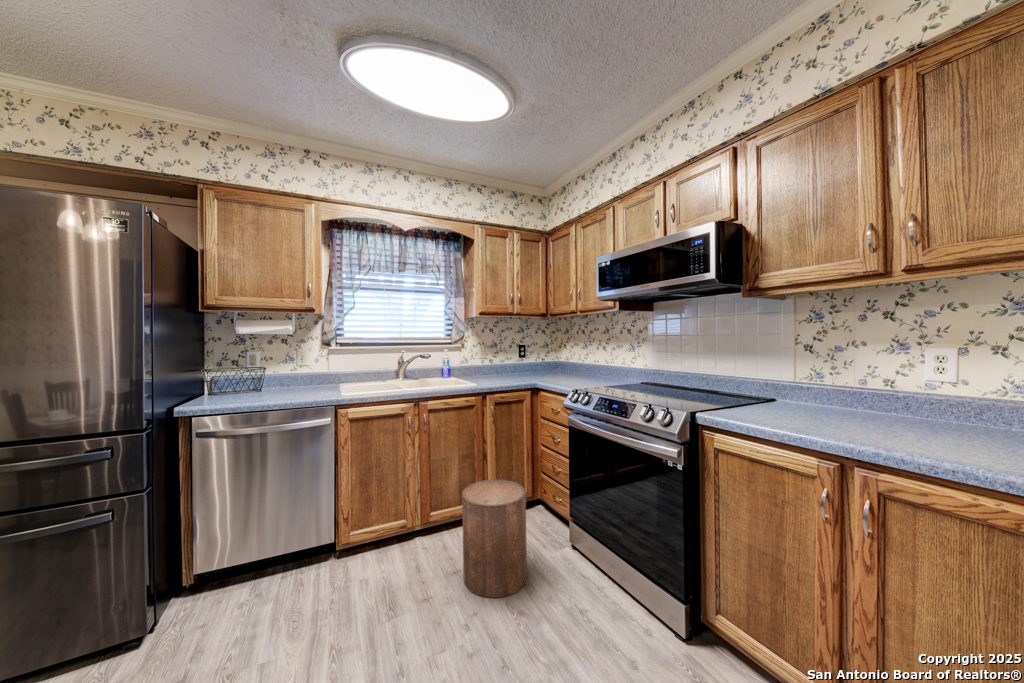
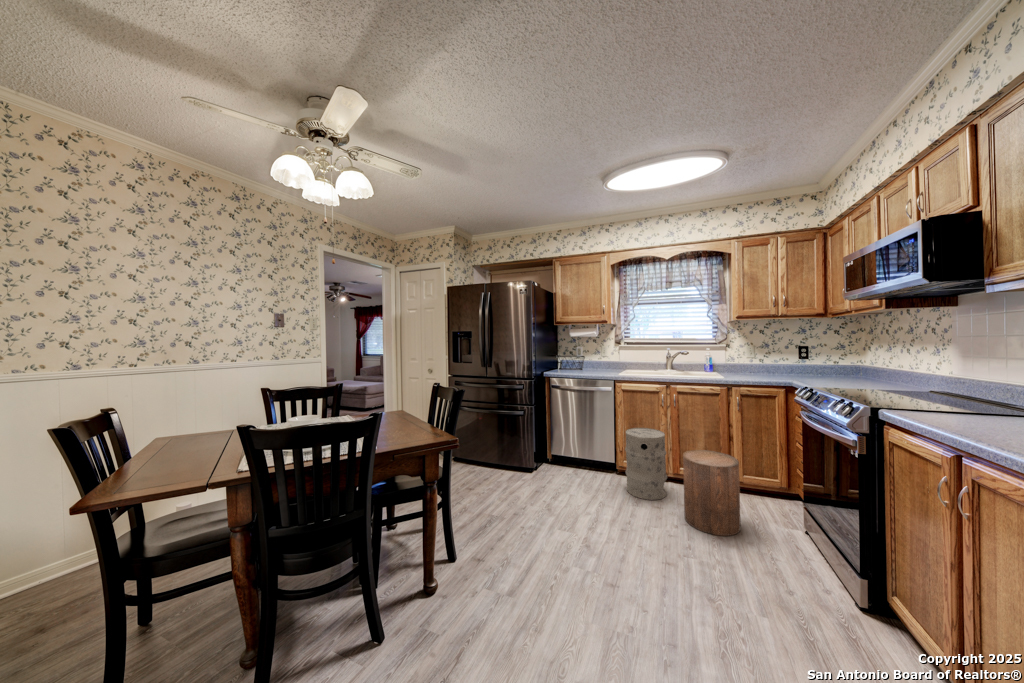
trash can: none [365,468,427,585] -> present [625,428,667,500]

